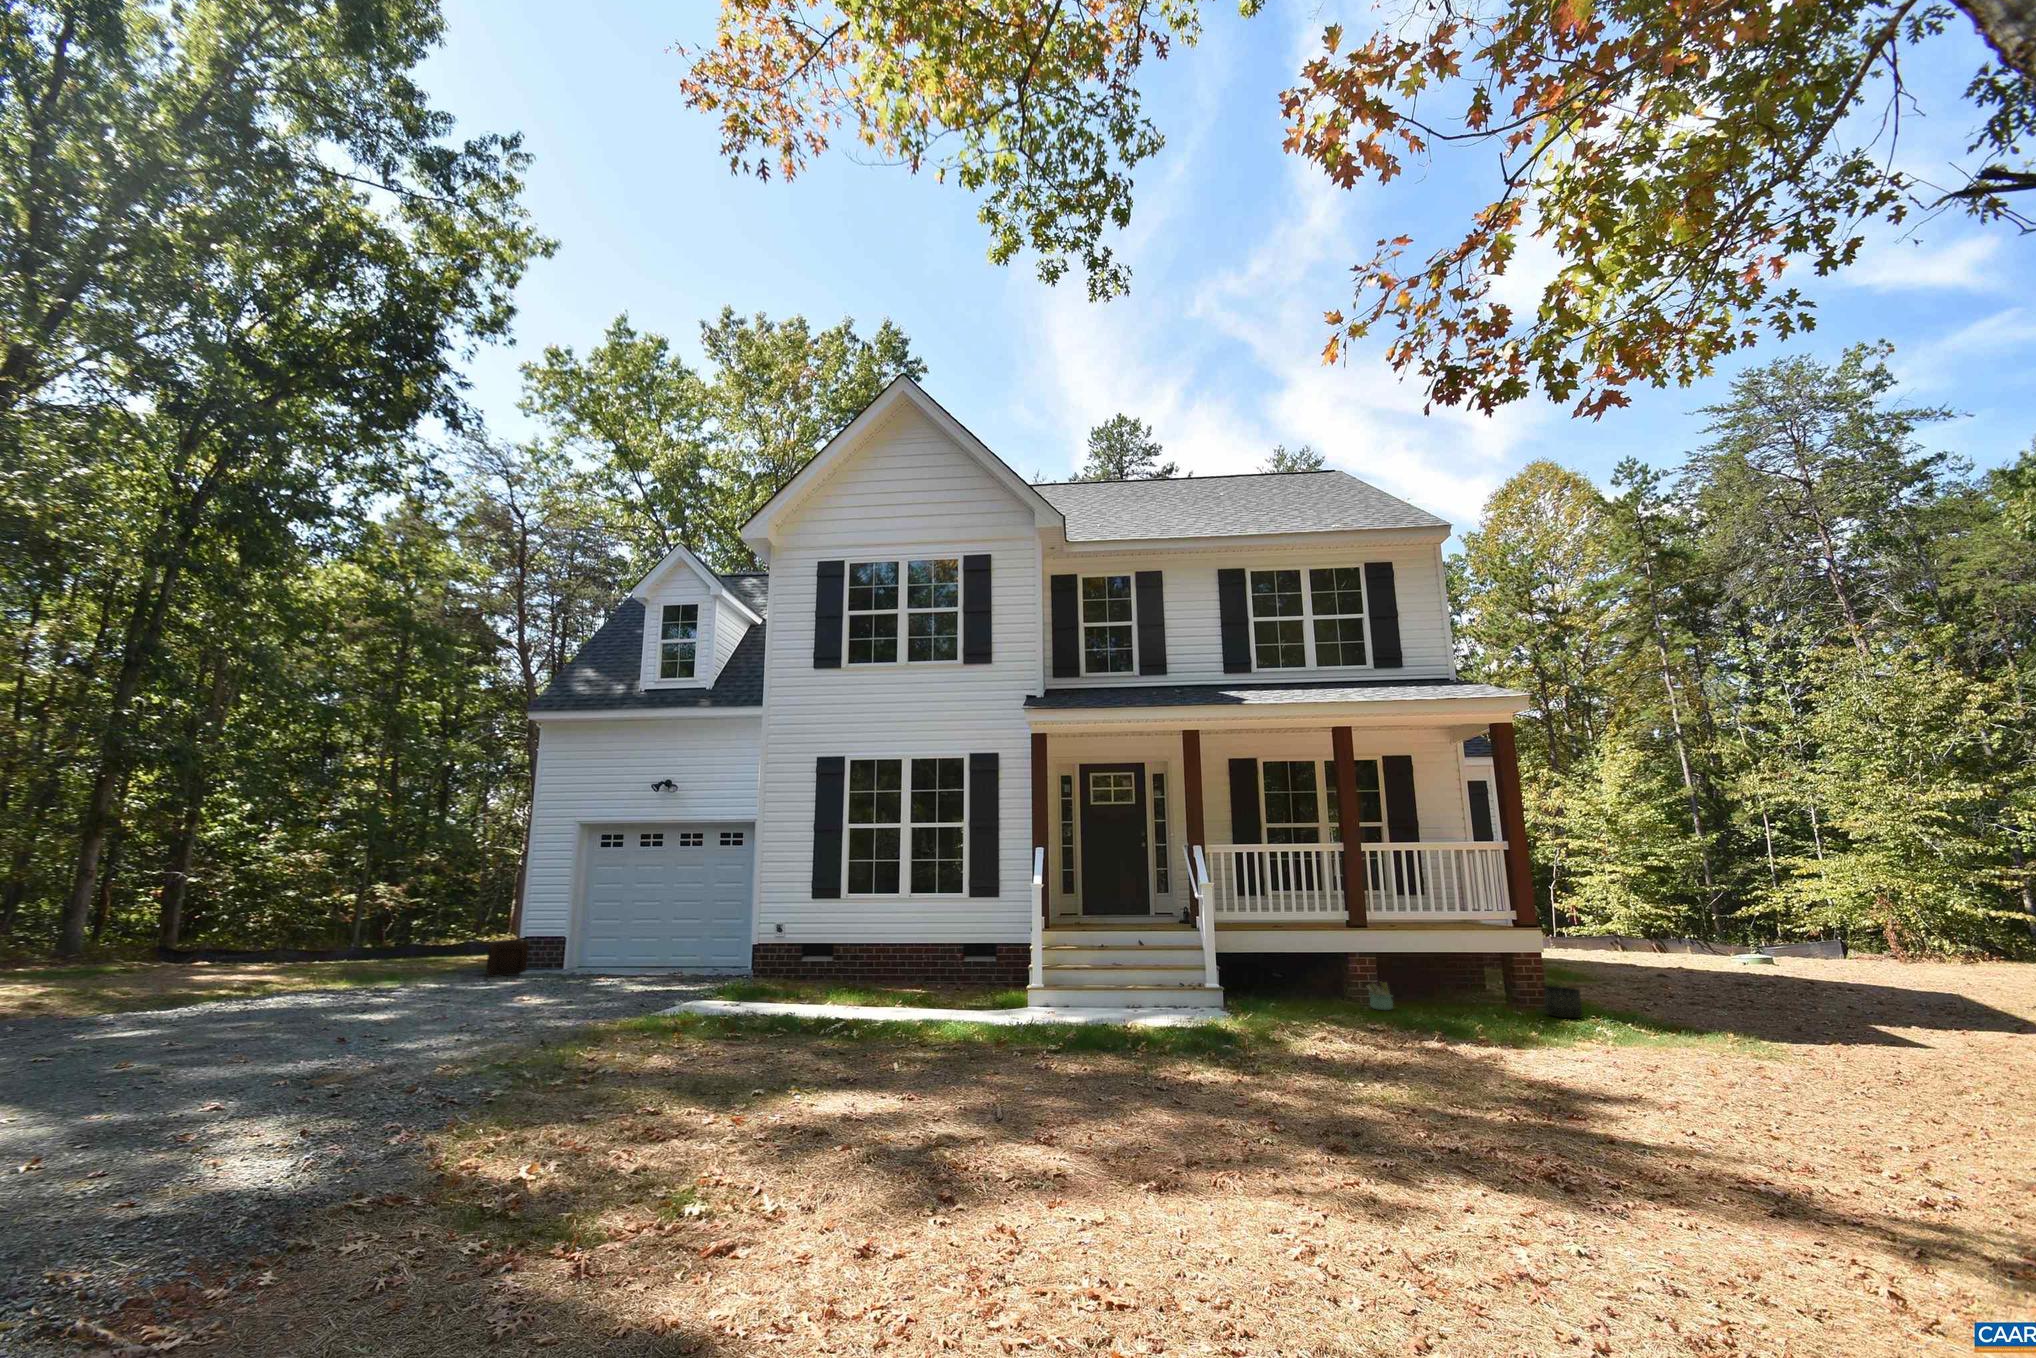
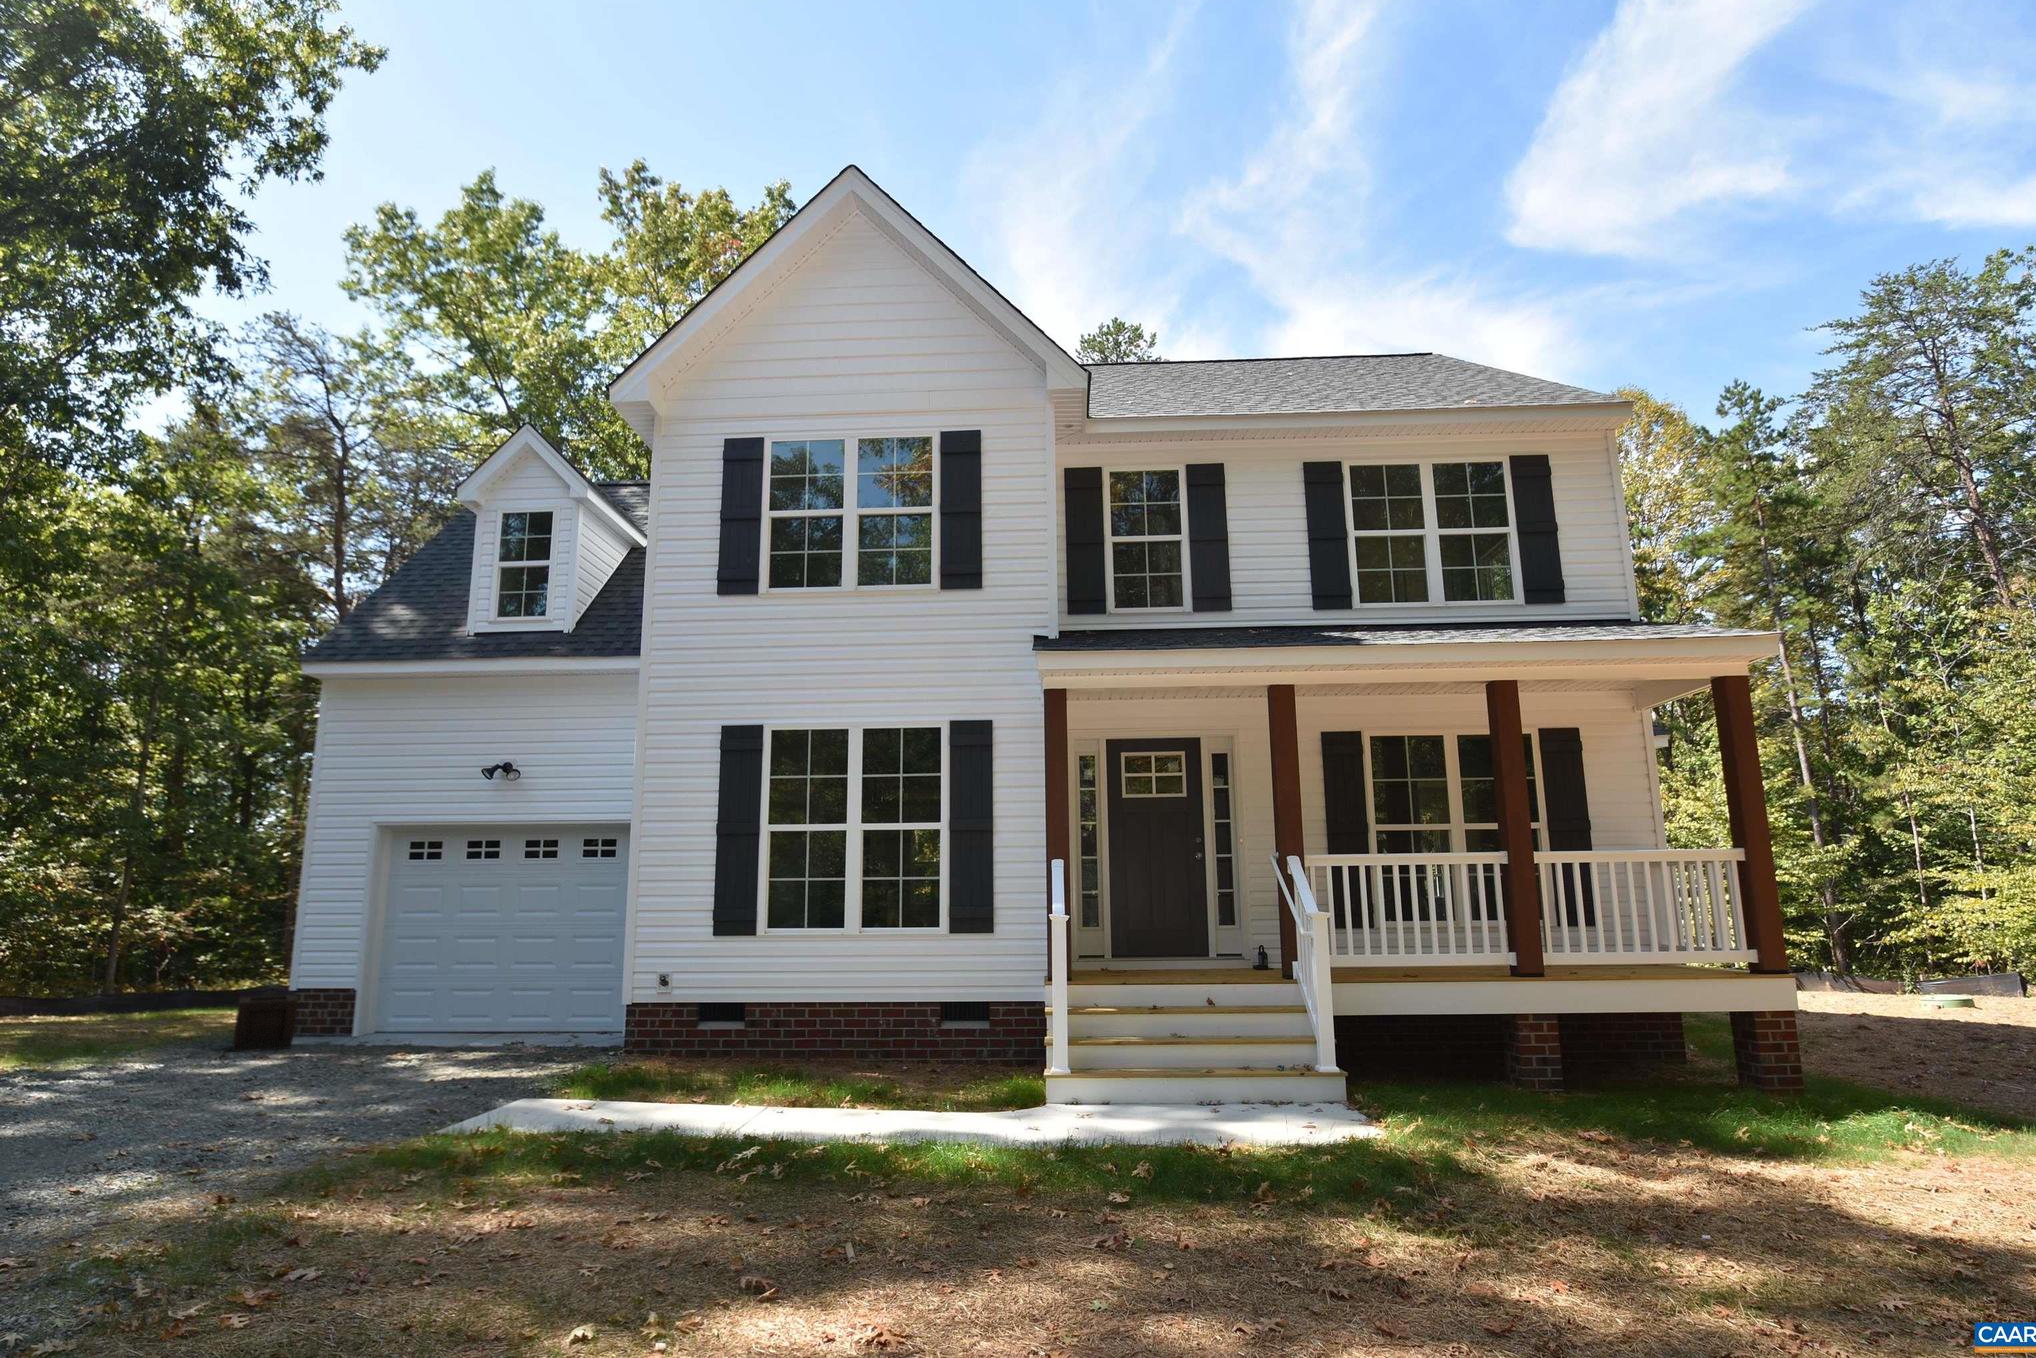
decorative plant: present [1367,982,1393,1010] -> none [1554,1057,1598,1102]
basket: present [1544,986,1582,1018] -> none [1821,1063,1886,1113]

